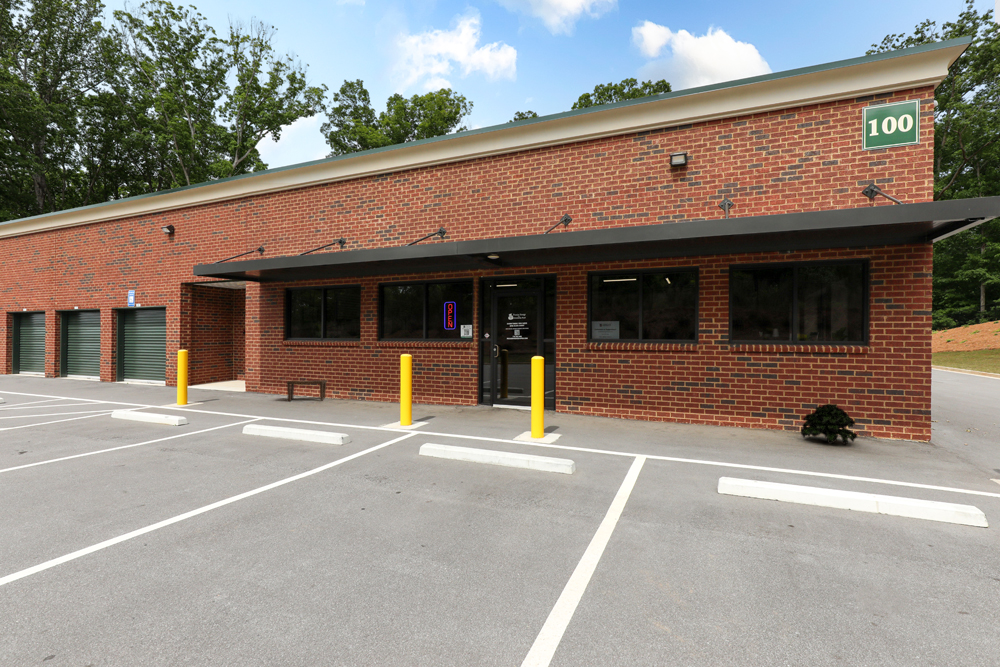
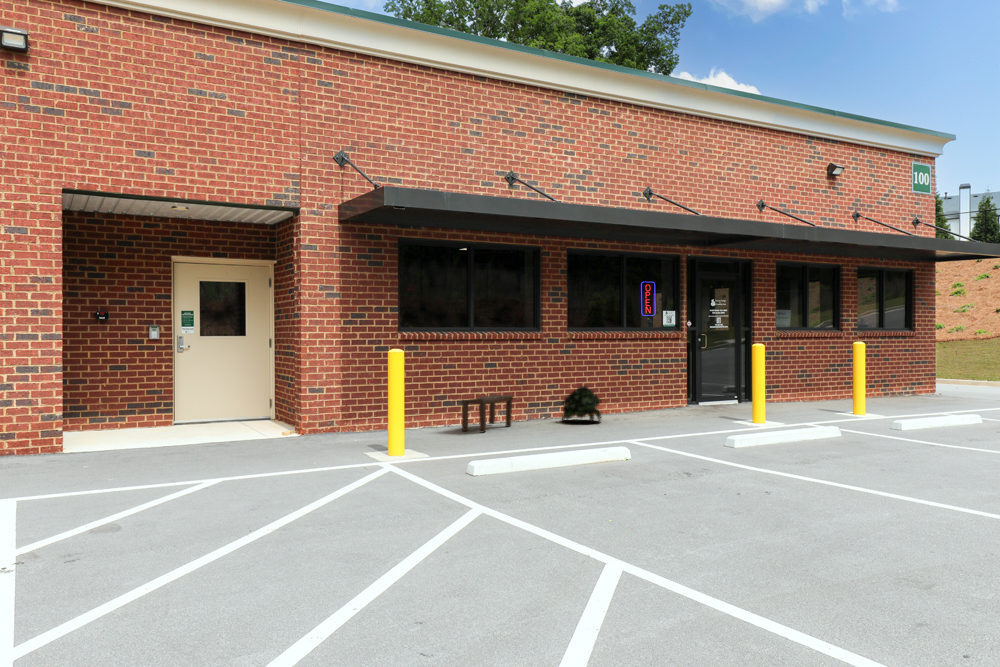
potted plant: present [801,404,857,445] -> present [562,386,602,421]

